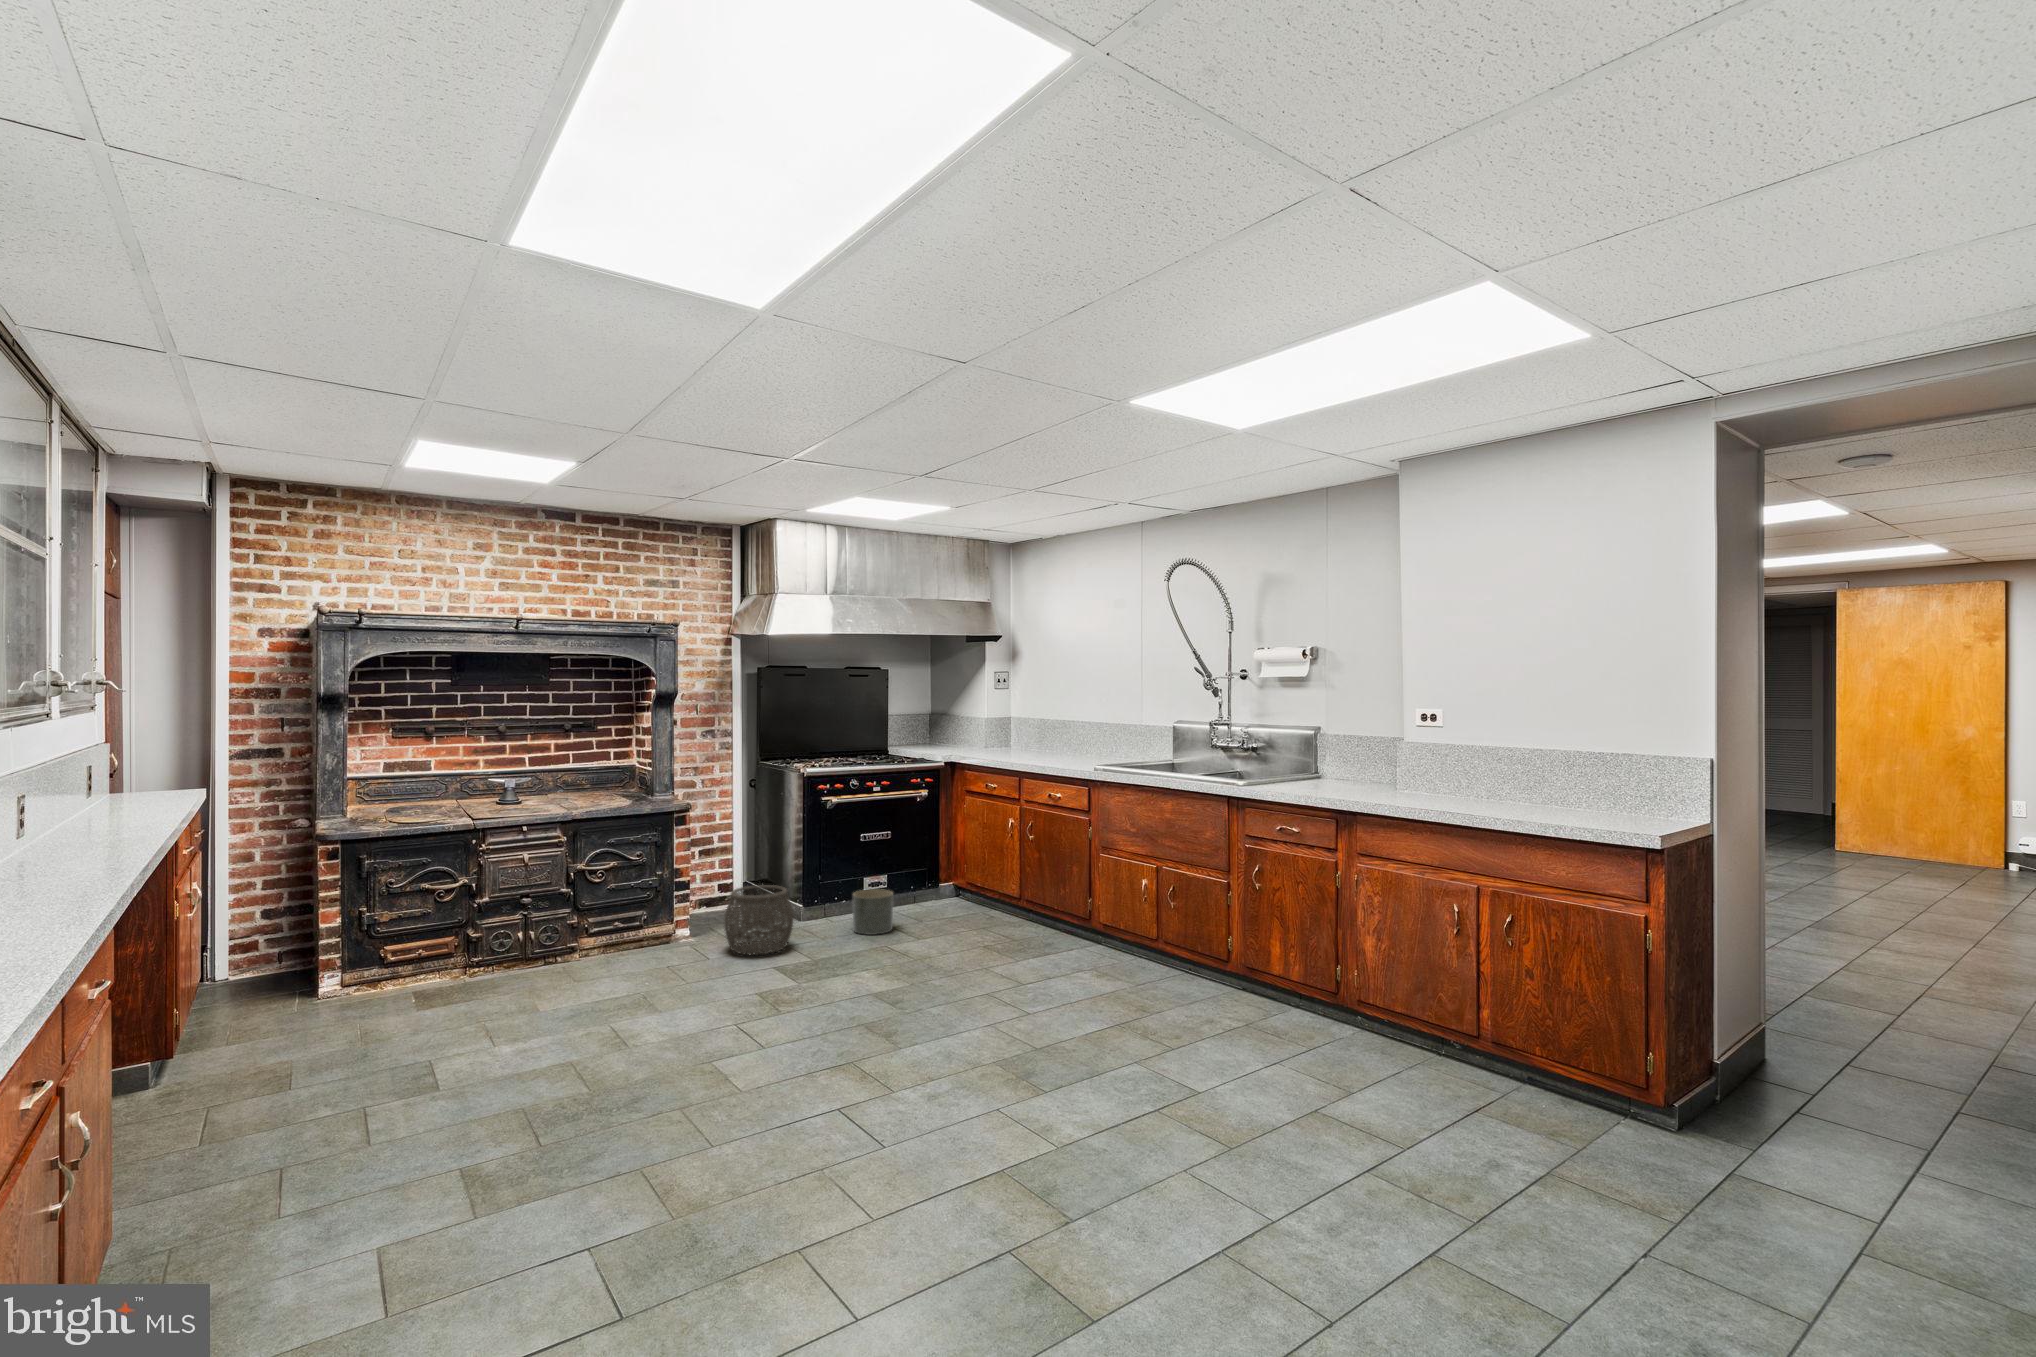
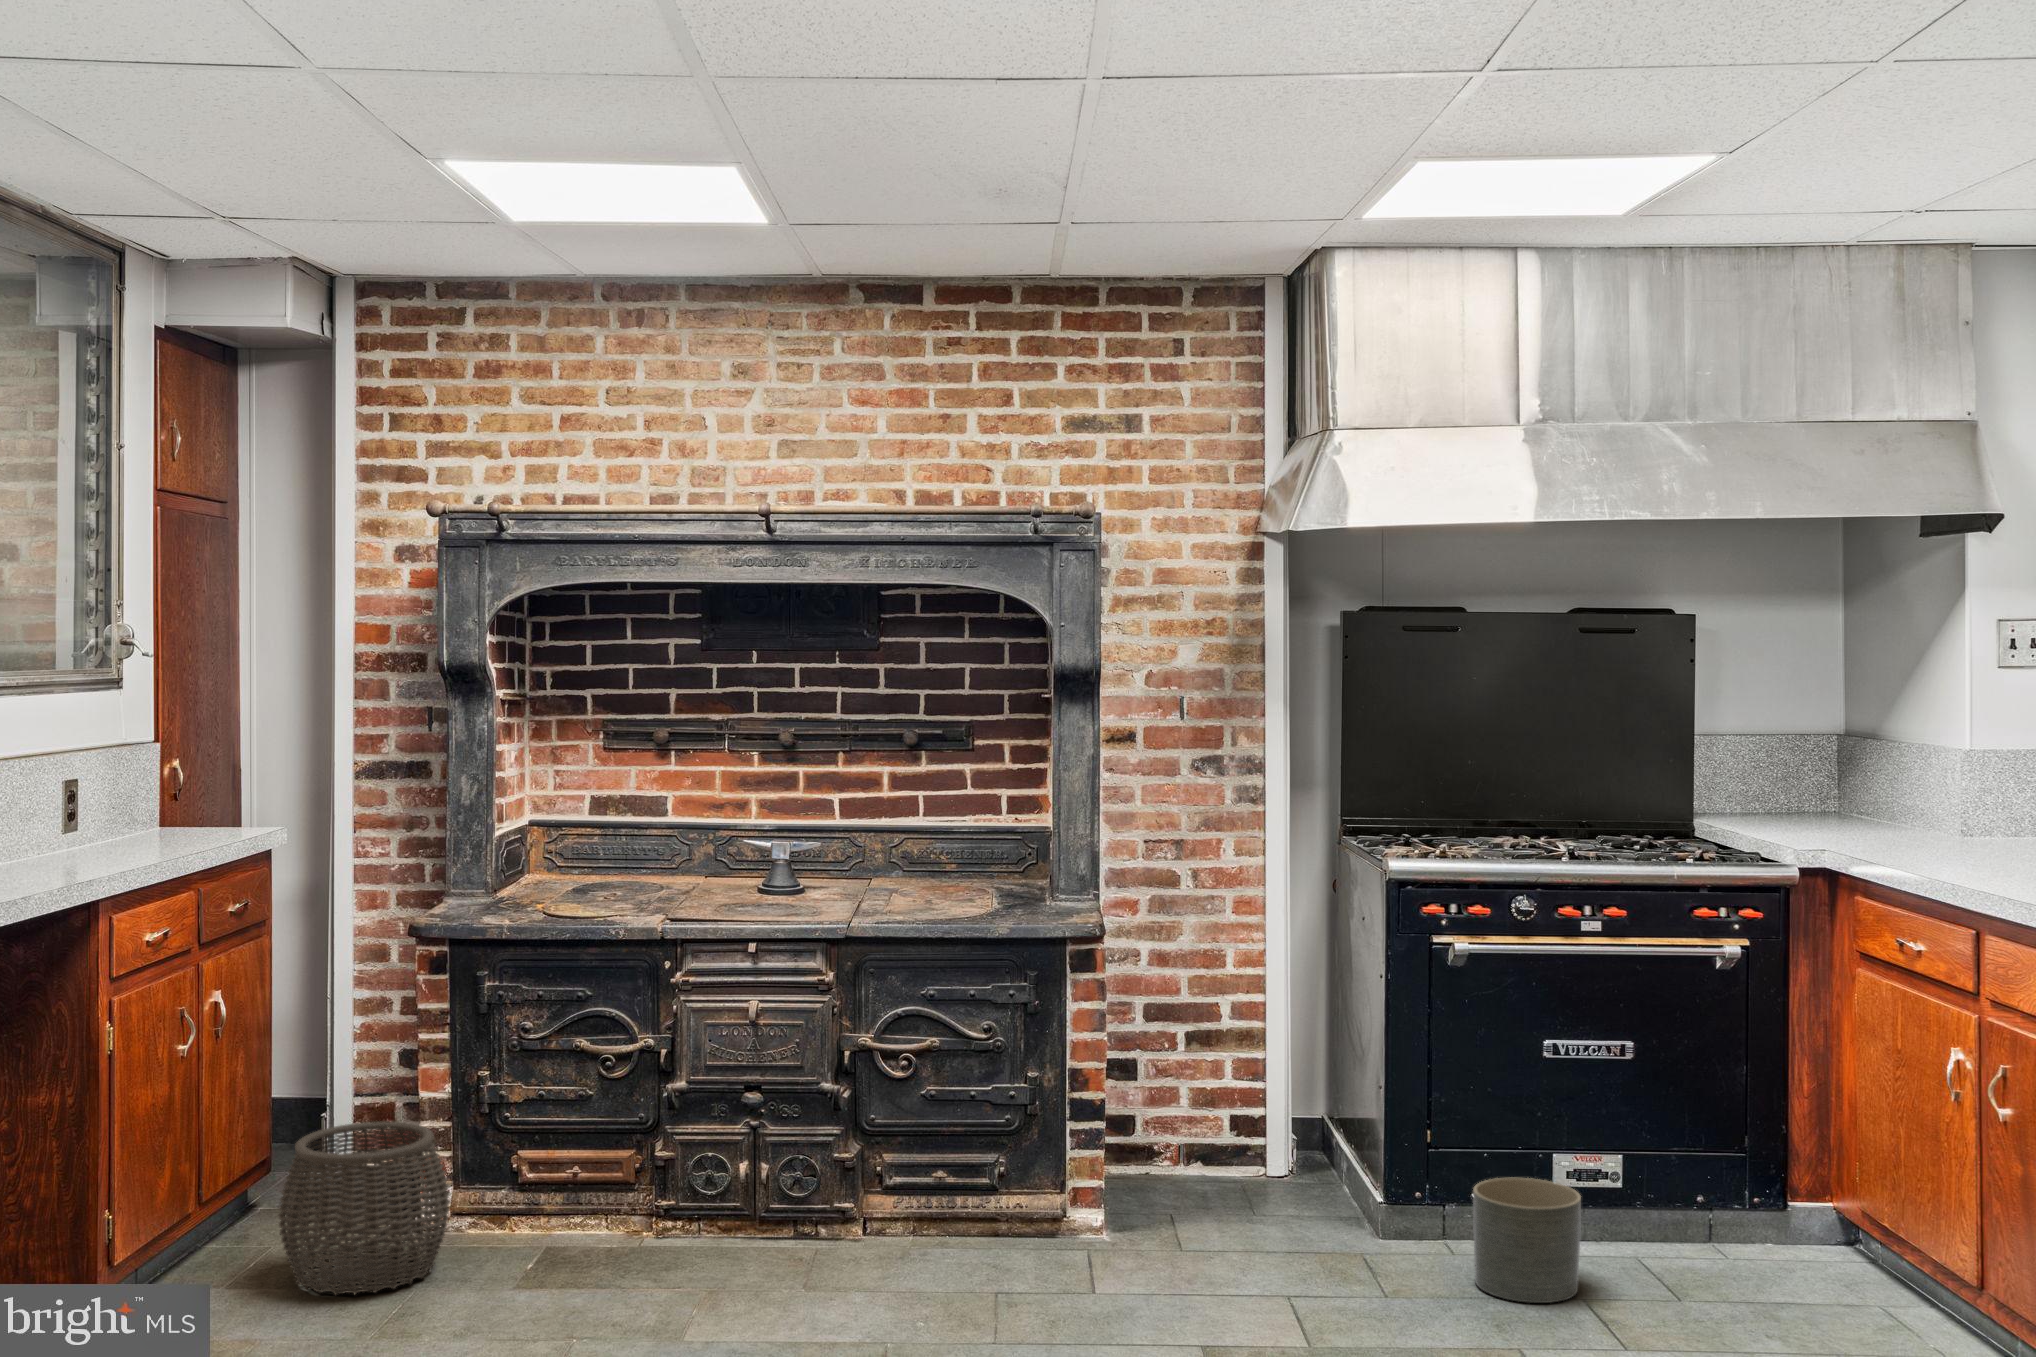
woven basket: present [724,885,793,955] -> present [279,1122,450,1295]

